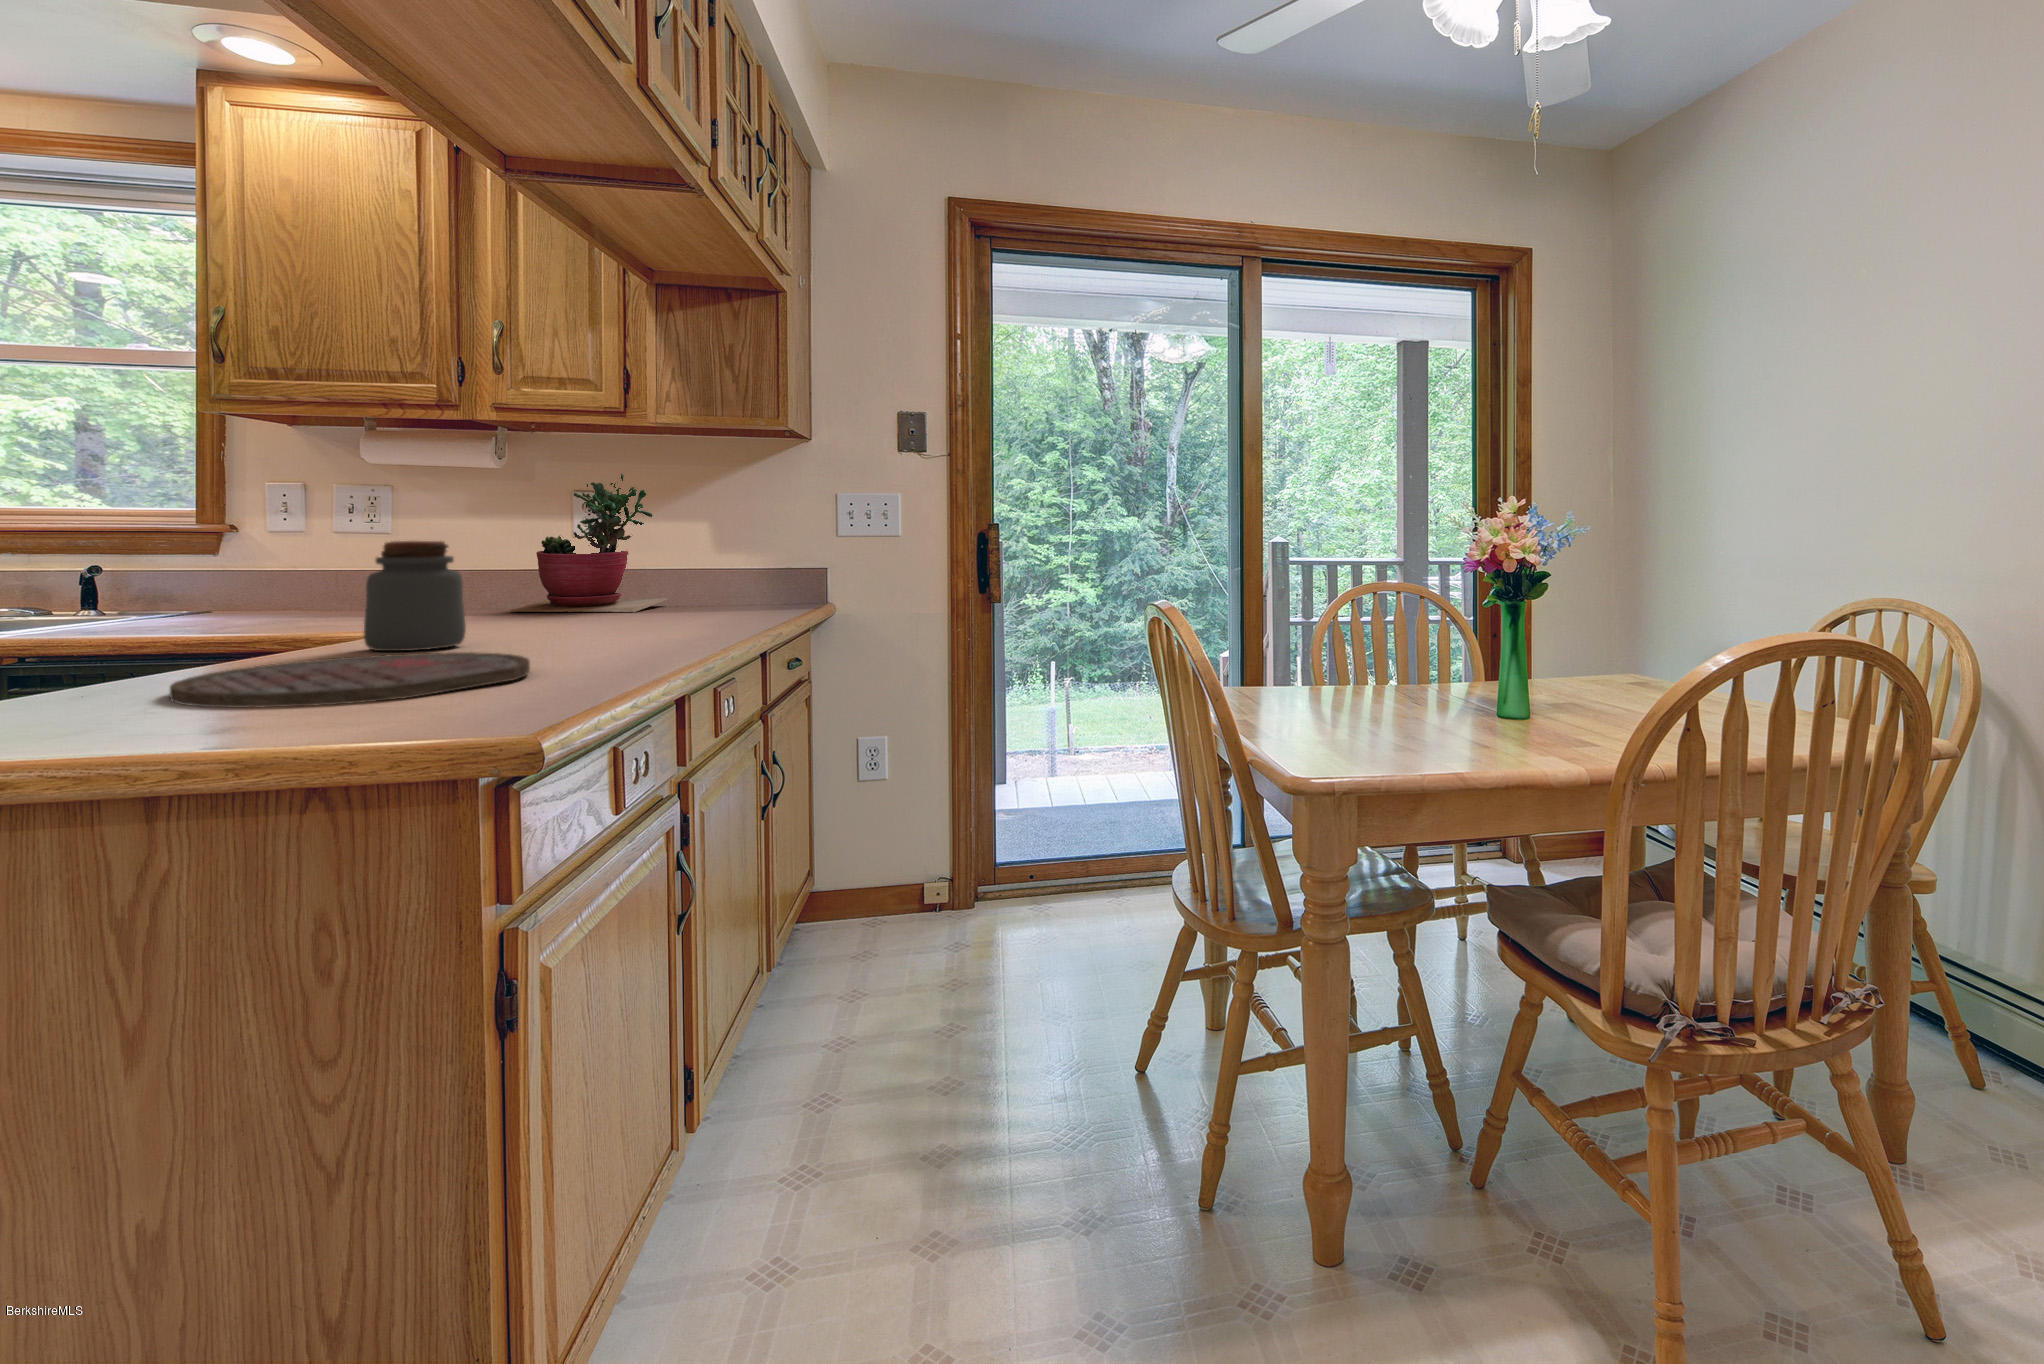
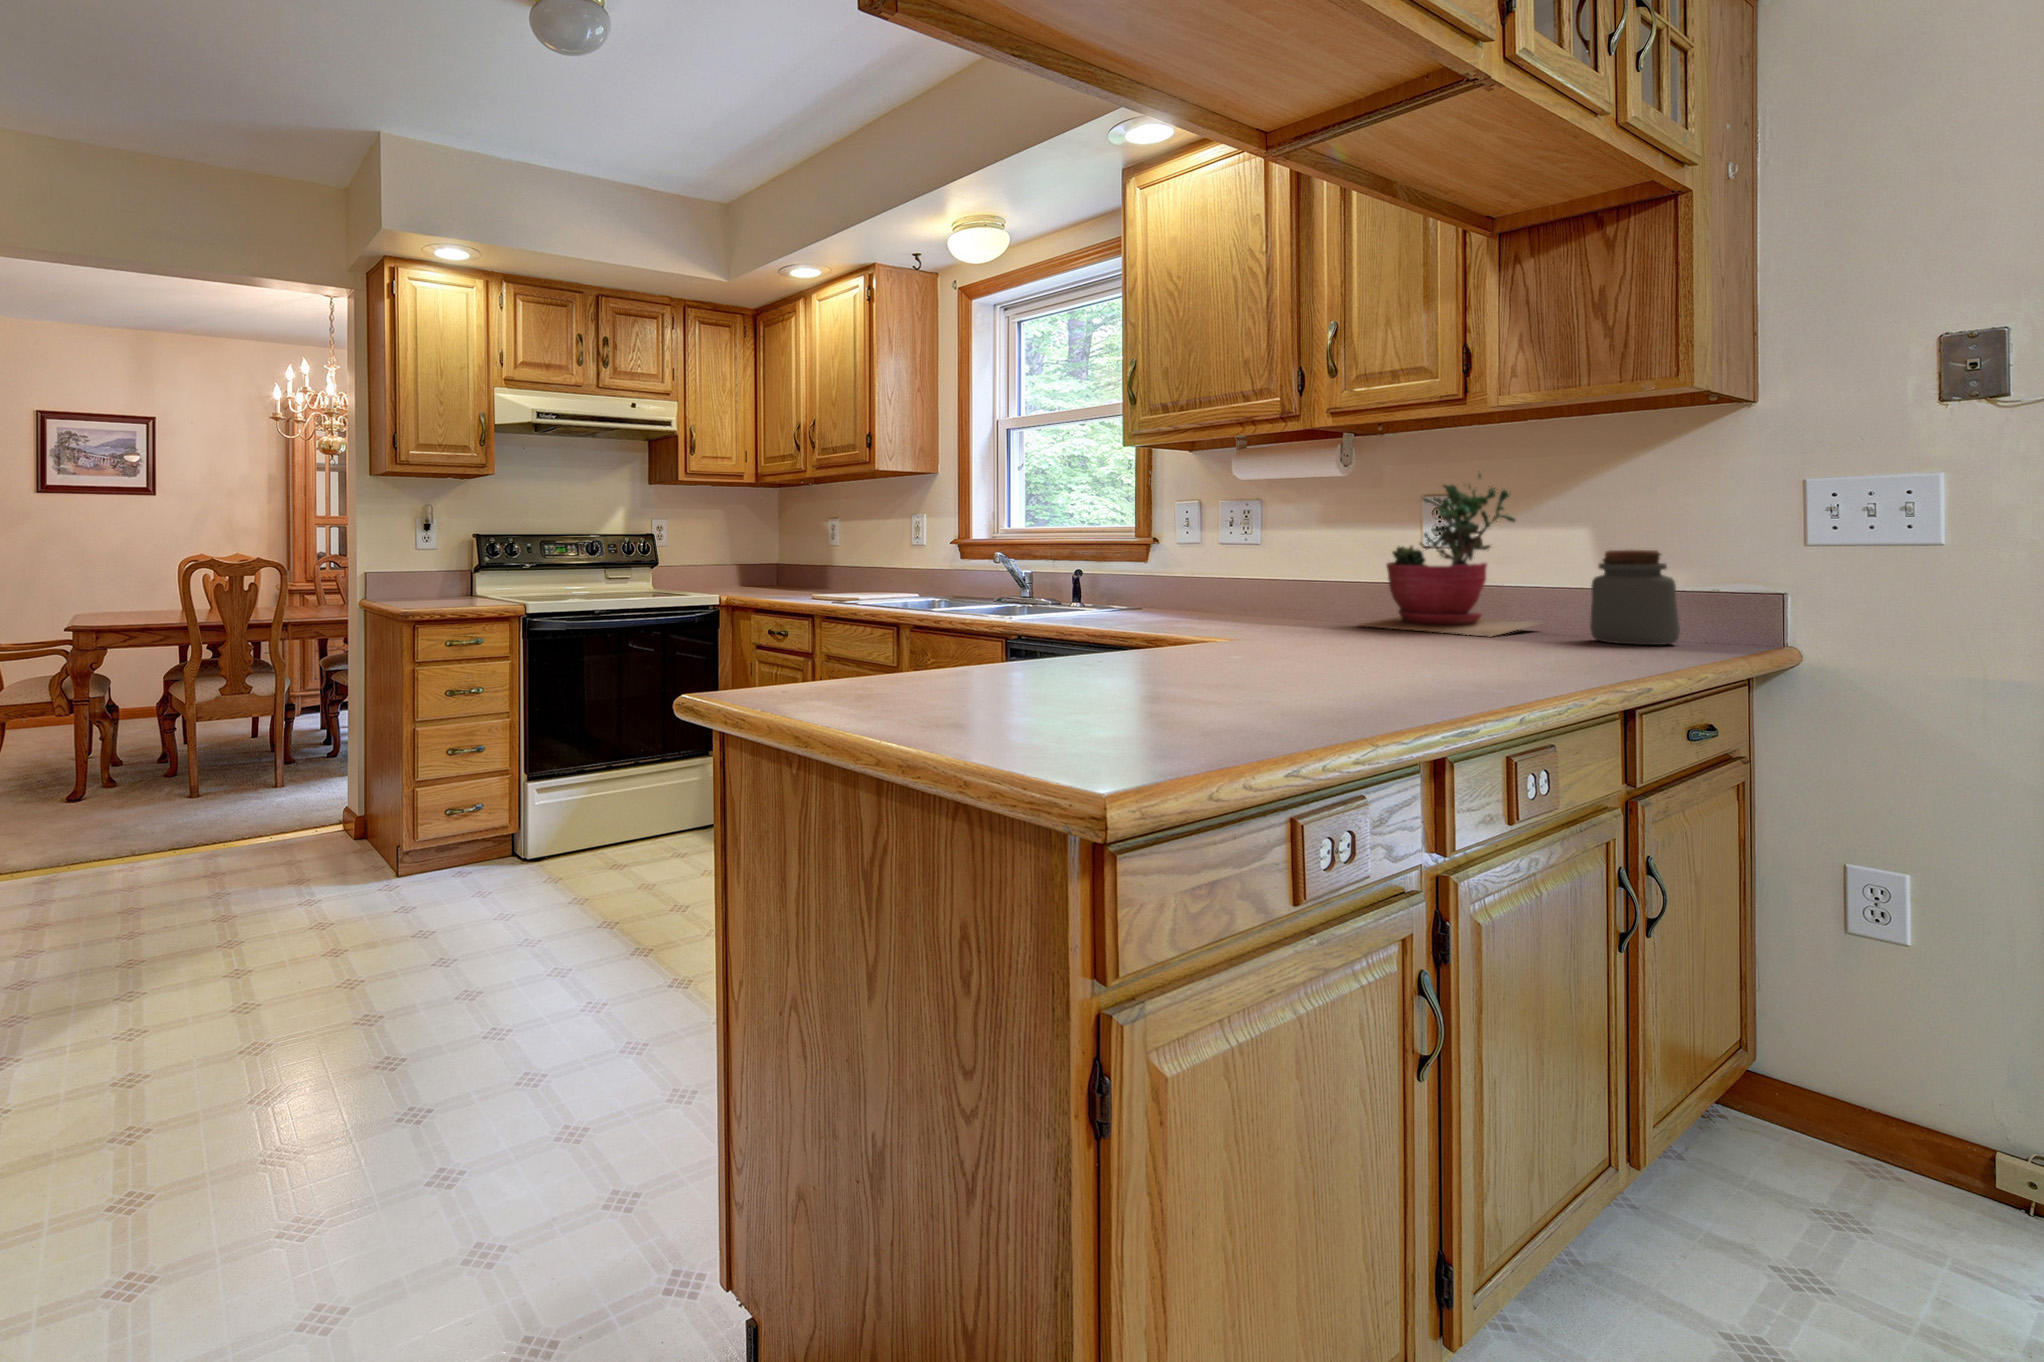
jar: present [364,541,466,651] -> present [1590,550,1680,645]
cutting board: present [170,652,530,707] -> none [965,667,1251,722]

